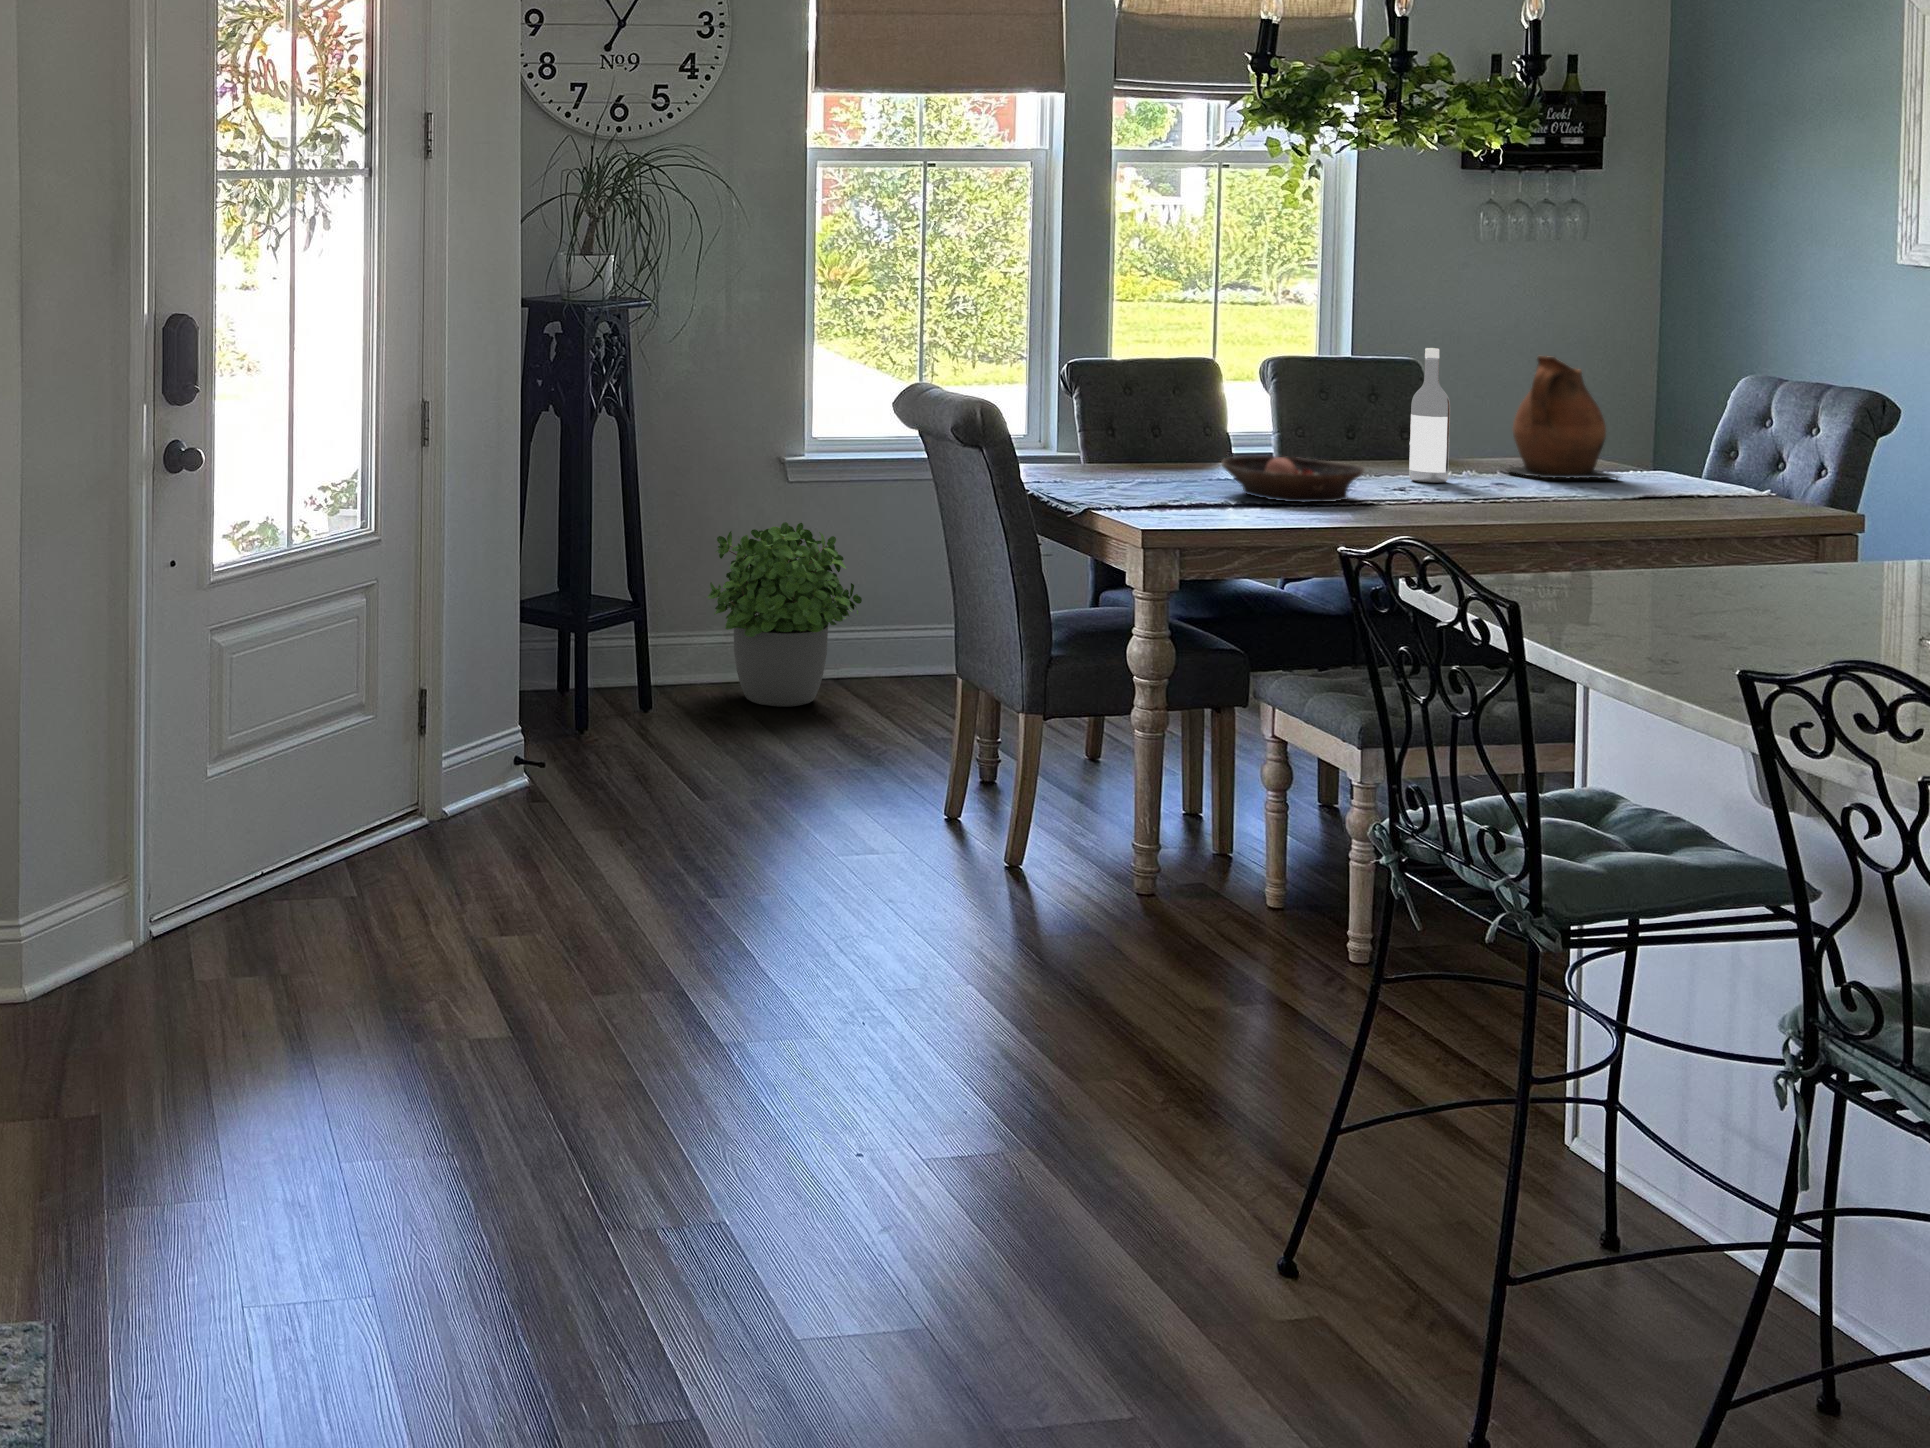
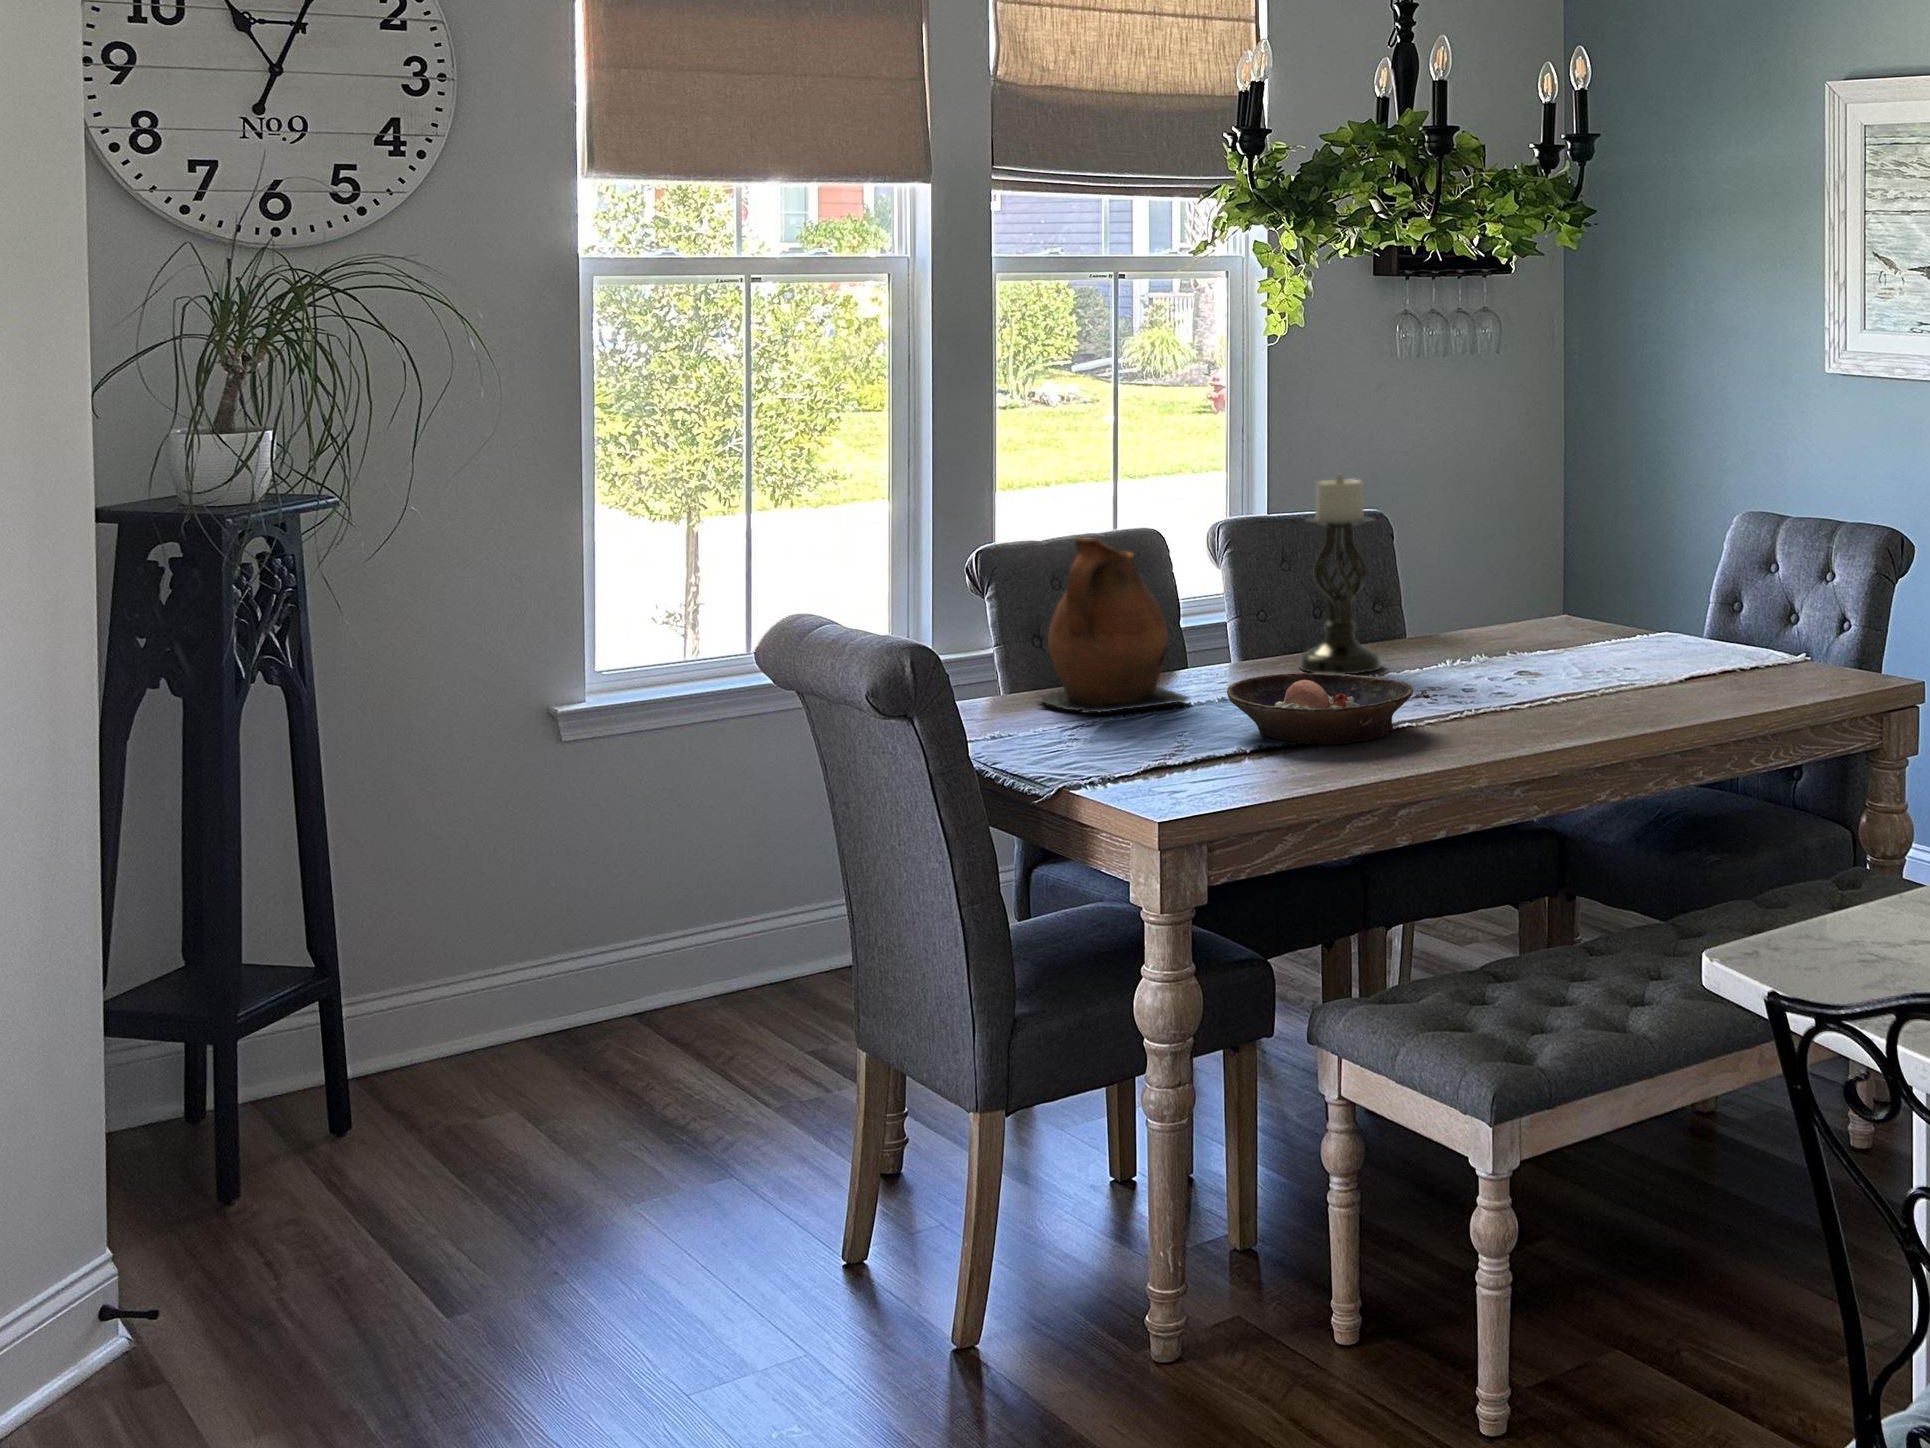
candle holder: none [1311,319,1379,472] -> present [1299,474,1381,674]
wine bottle: present [1409,348,1450,483] -> none [1430,509,1477,683]
ceramic pitcher: present [1503,356,1620,479] -> present [1039,538,1189,713]
potted plant: present [707,522,862,707] -> none [435,793,677,1075]

